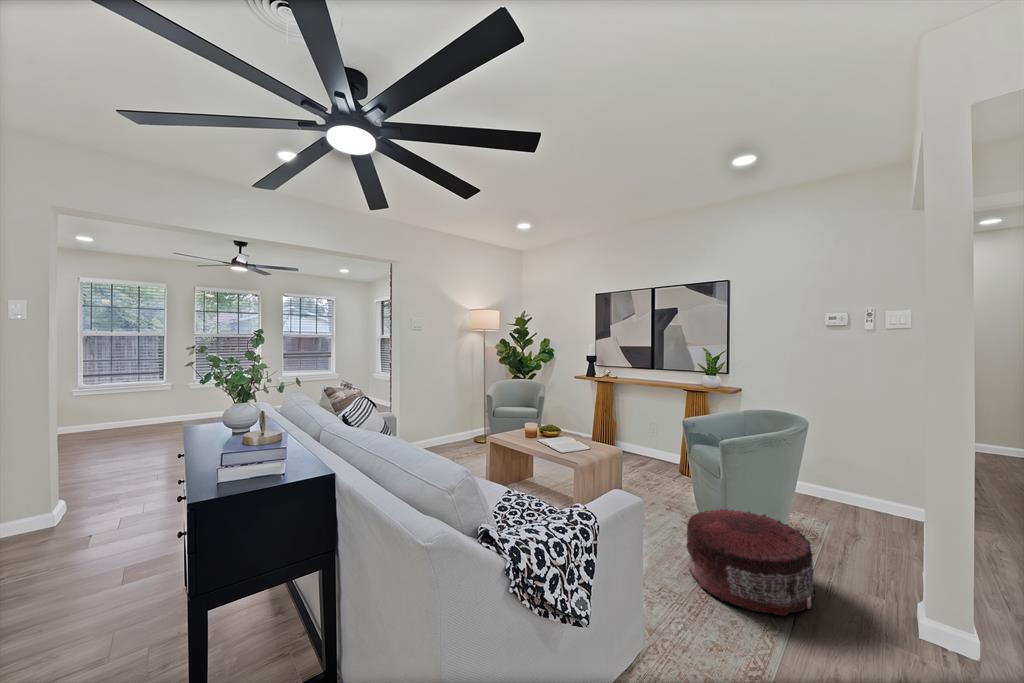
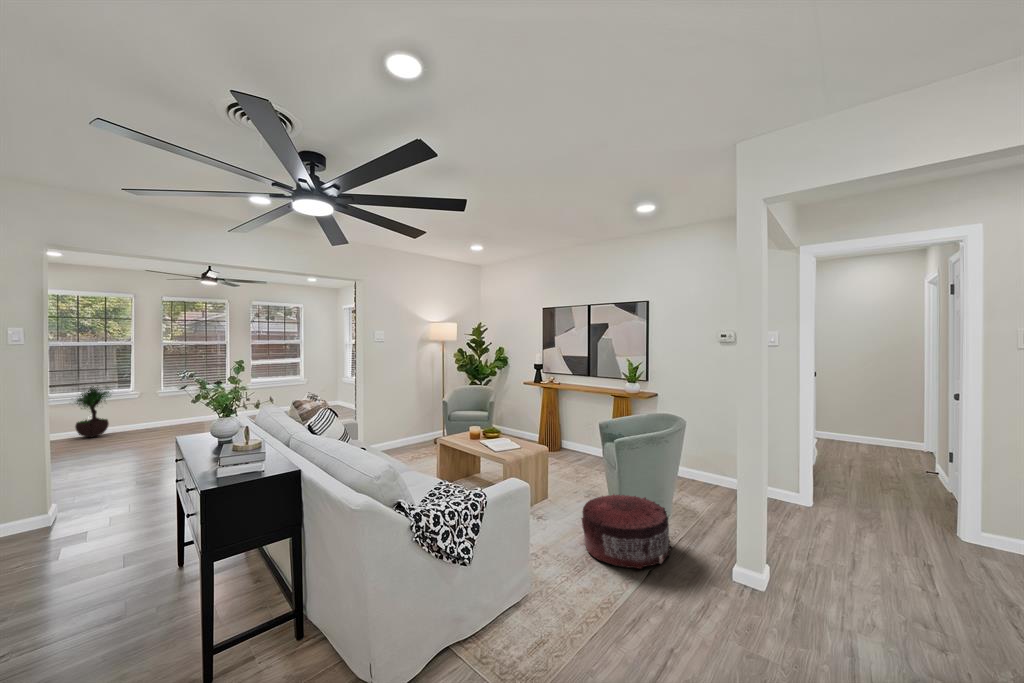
potted tree: none [101,372,147,429] -> present [75,386,111,437]

